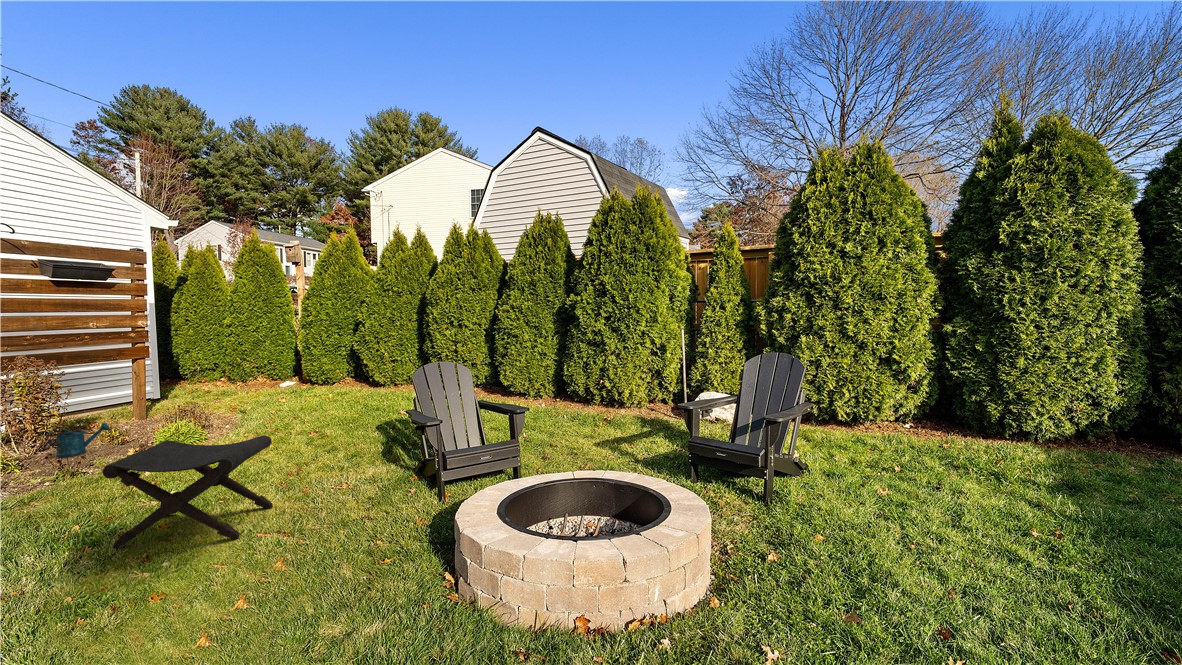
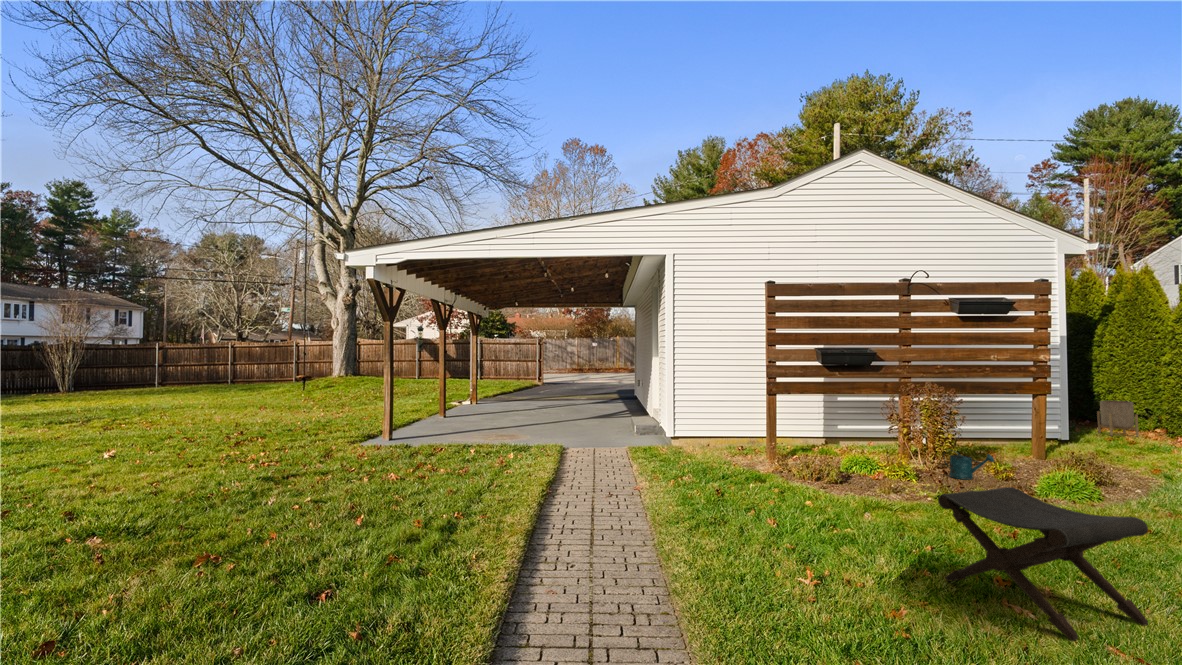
planter: none [179,358,210,388] -> present [1097,401,1139,437]

